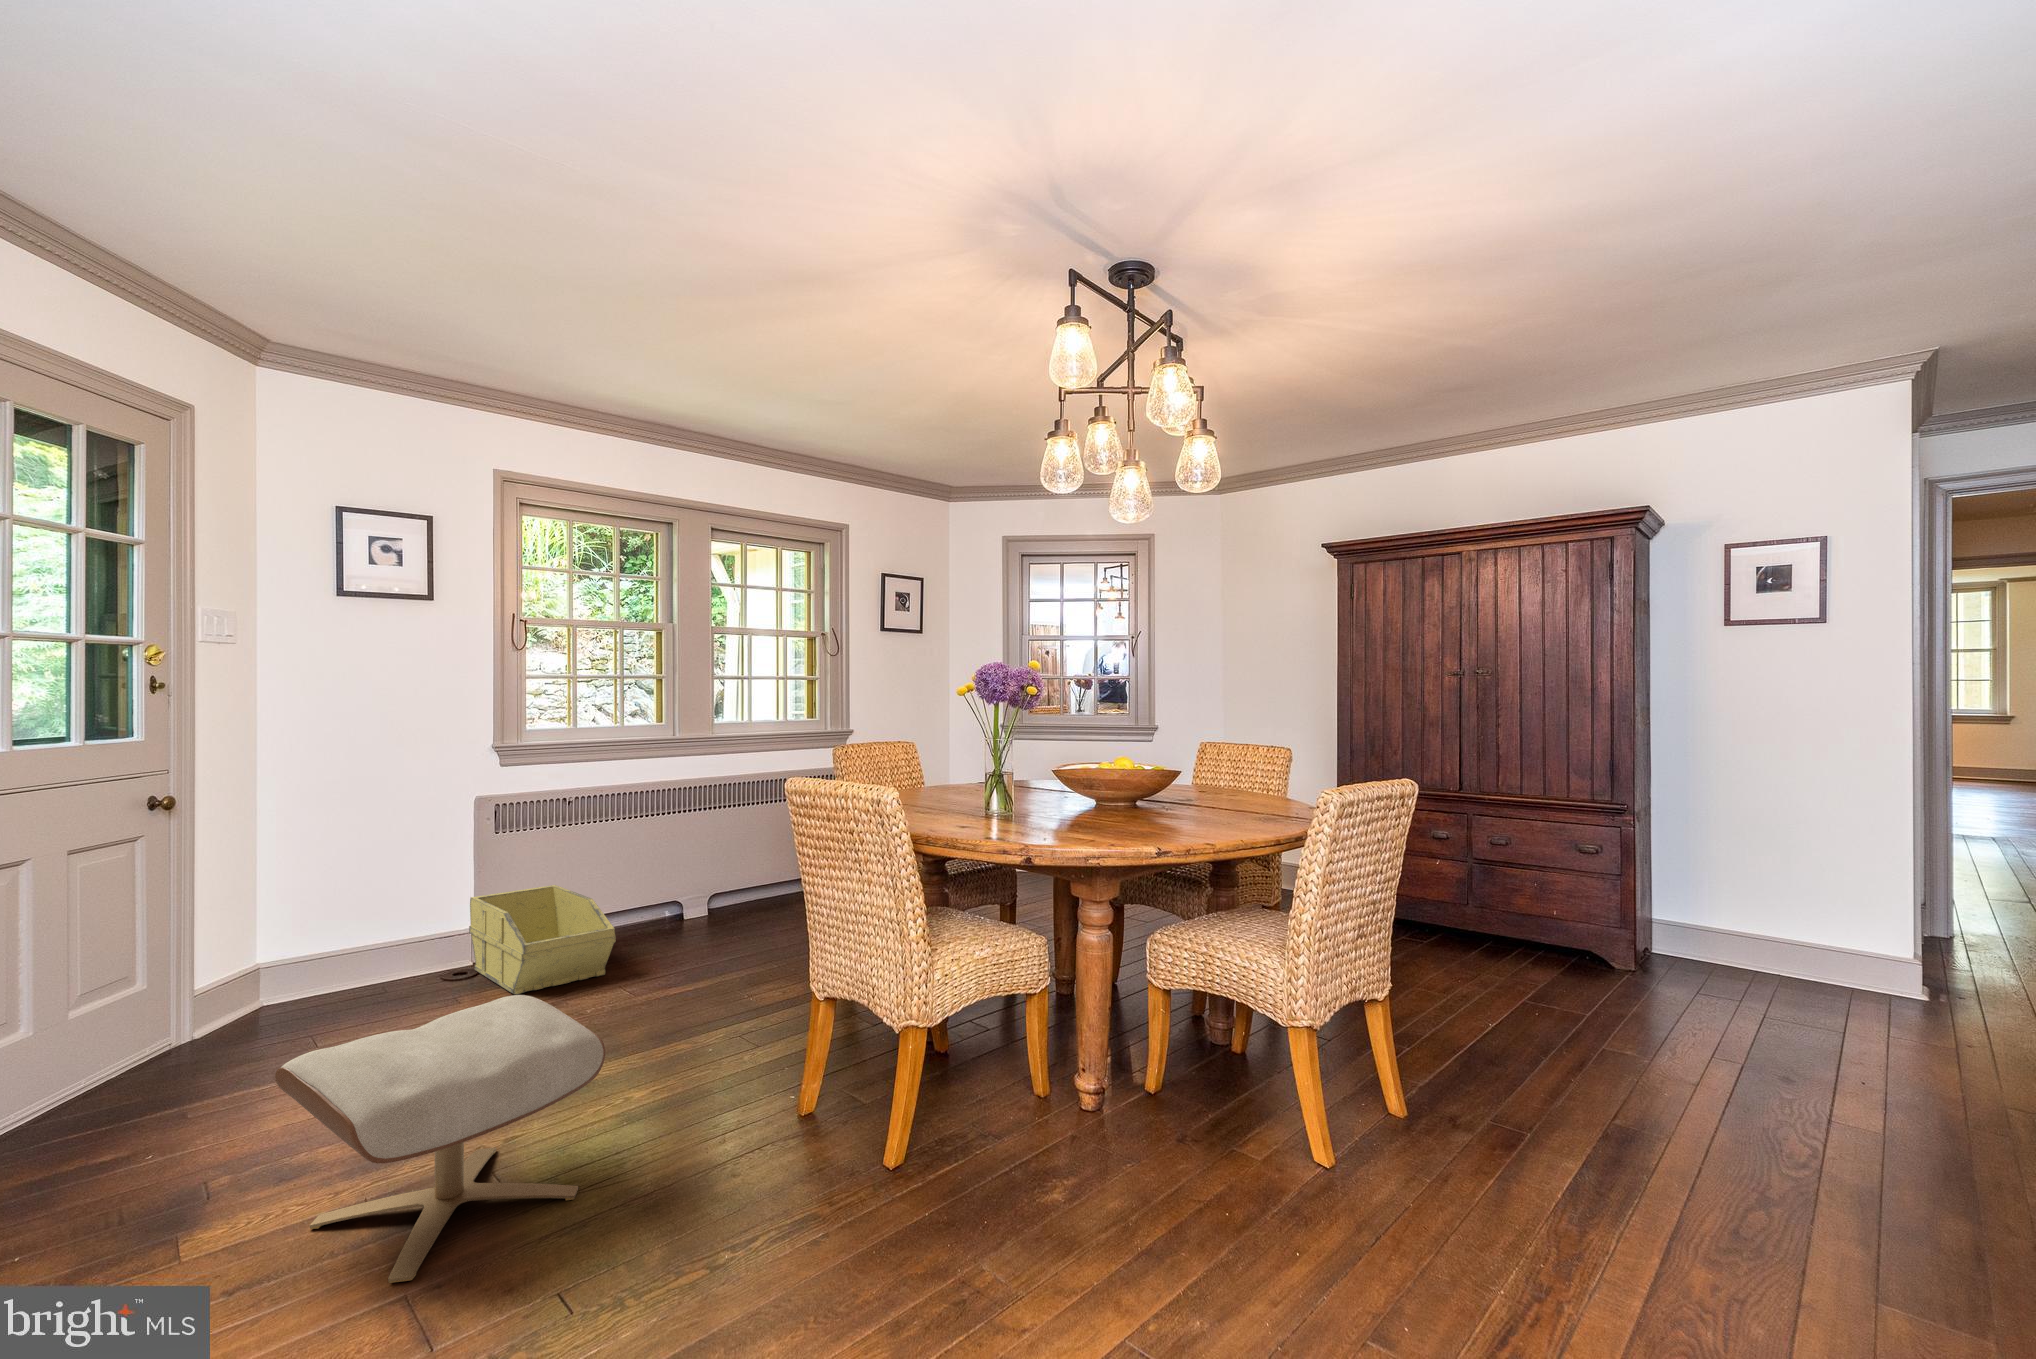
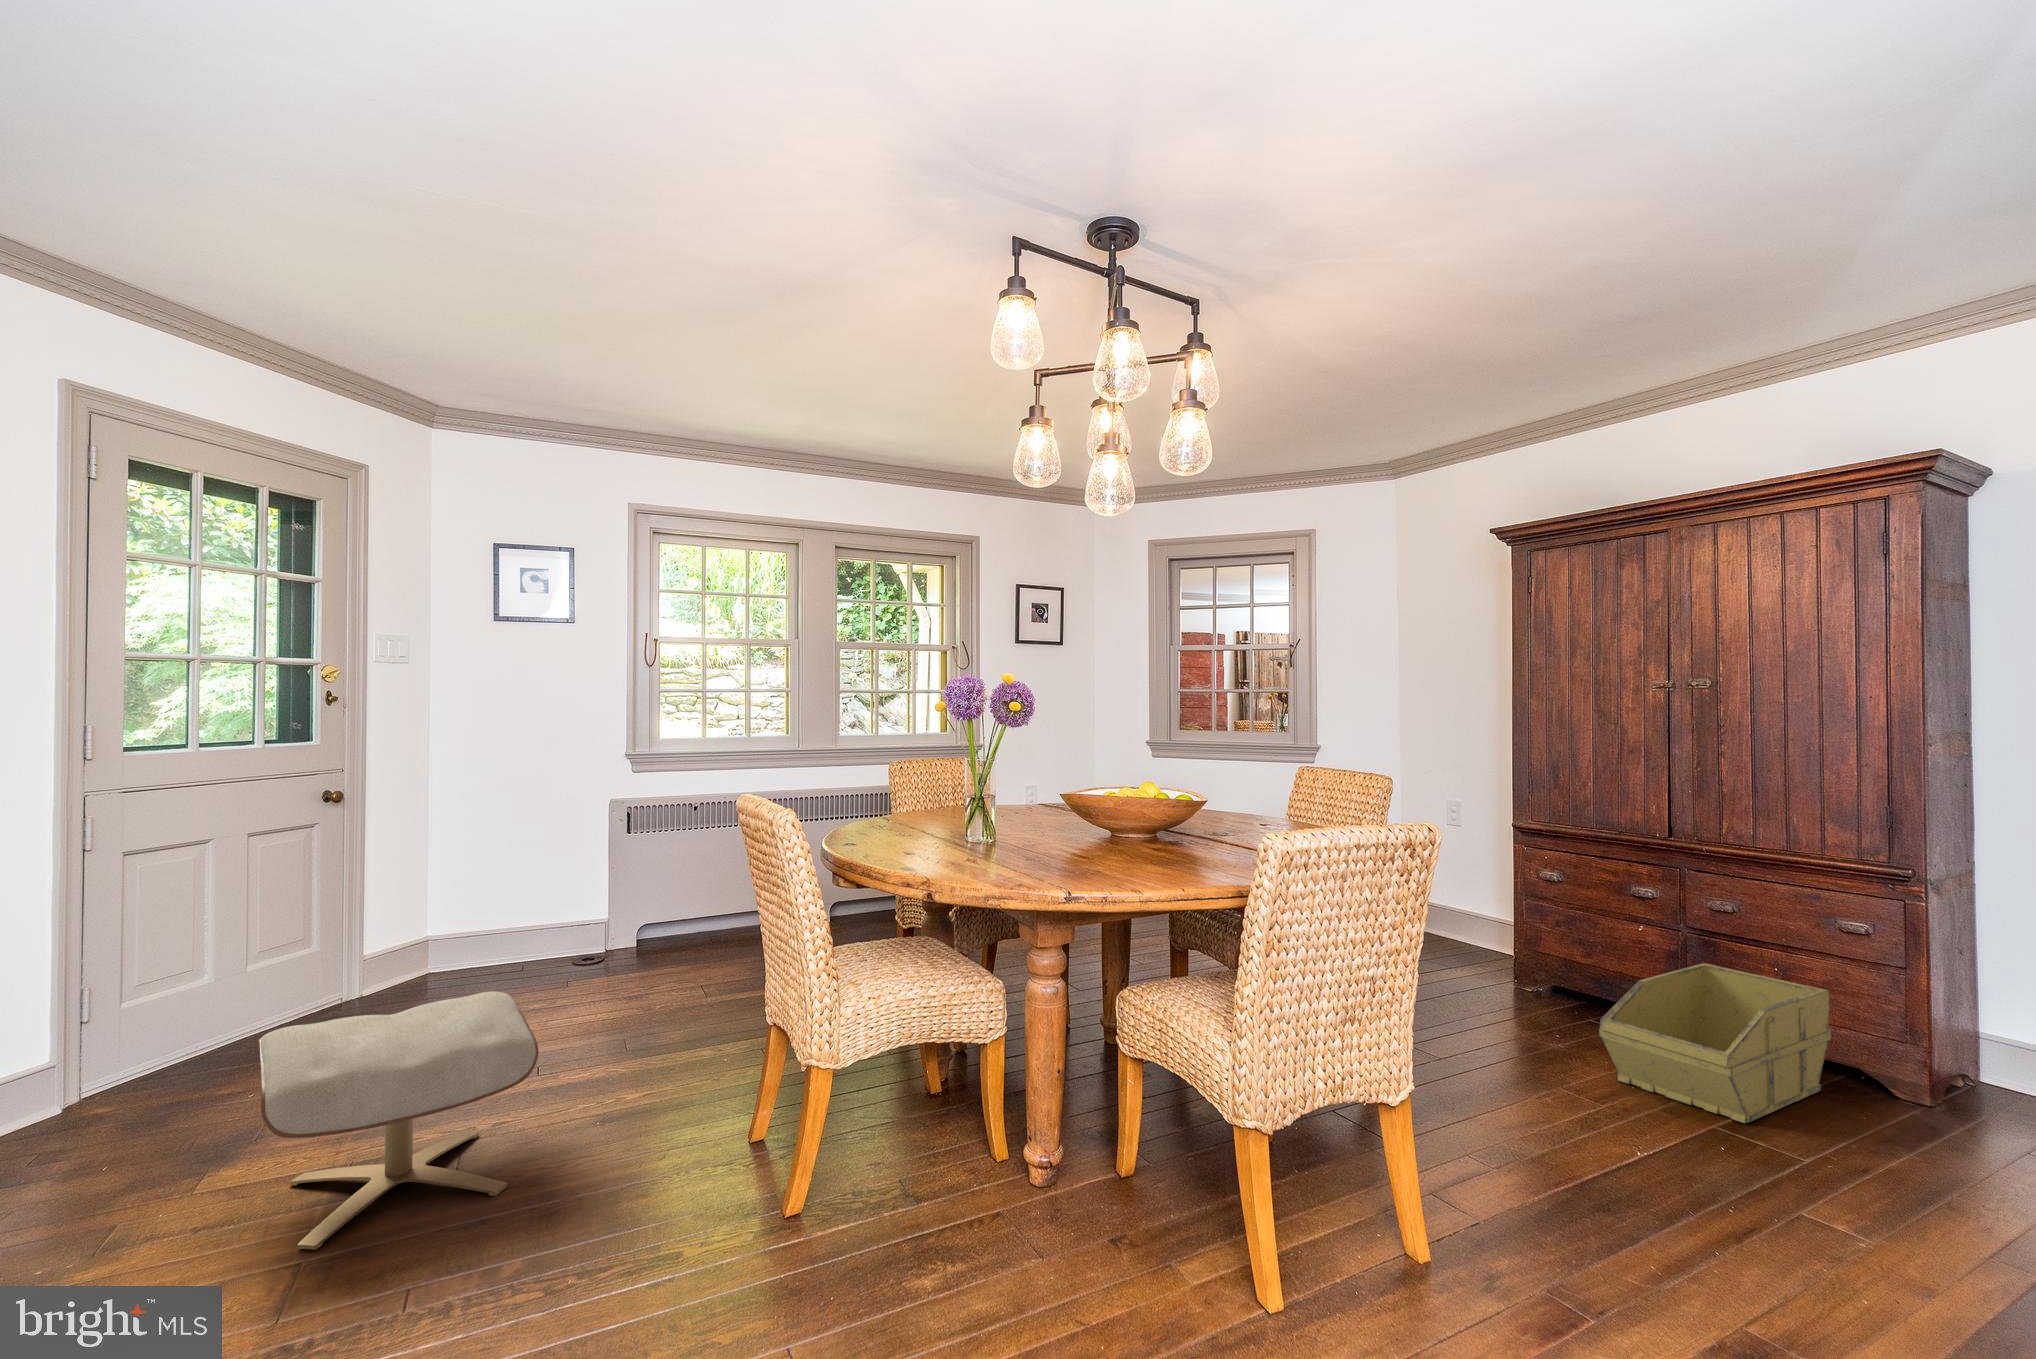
storage bin: present [469,885,616,994] -> present [1599,963,1831,1123]

